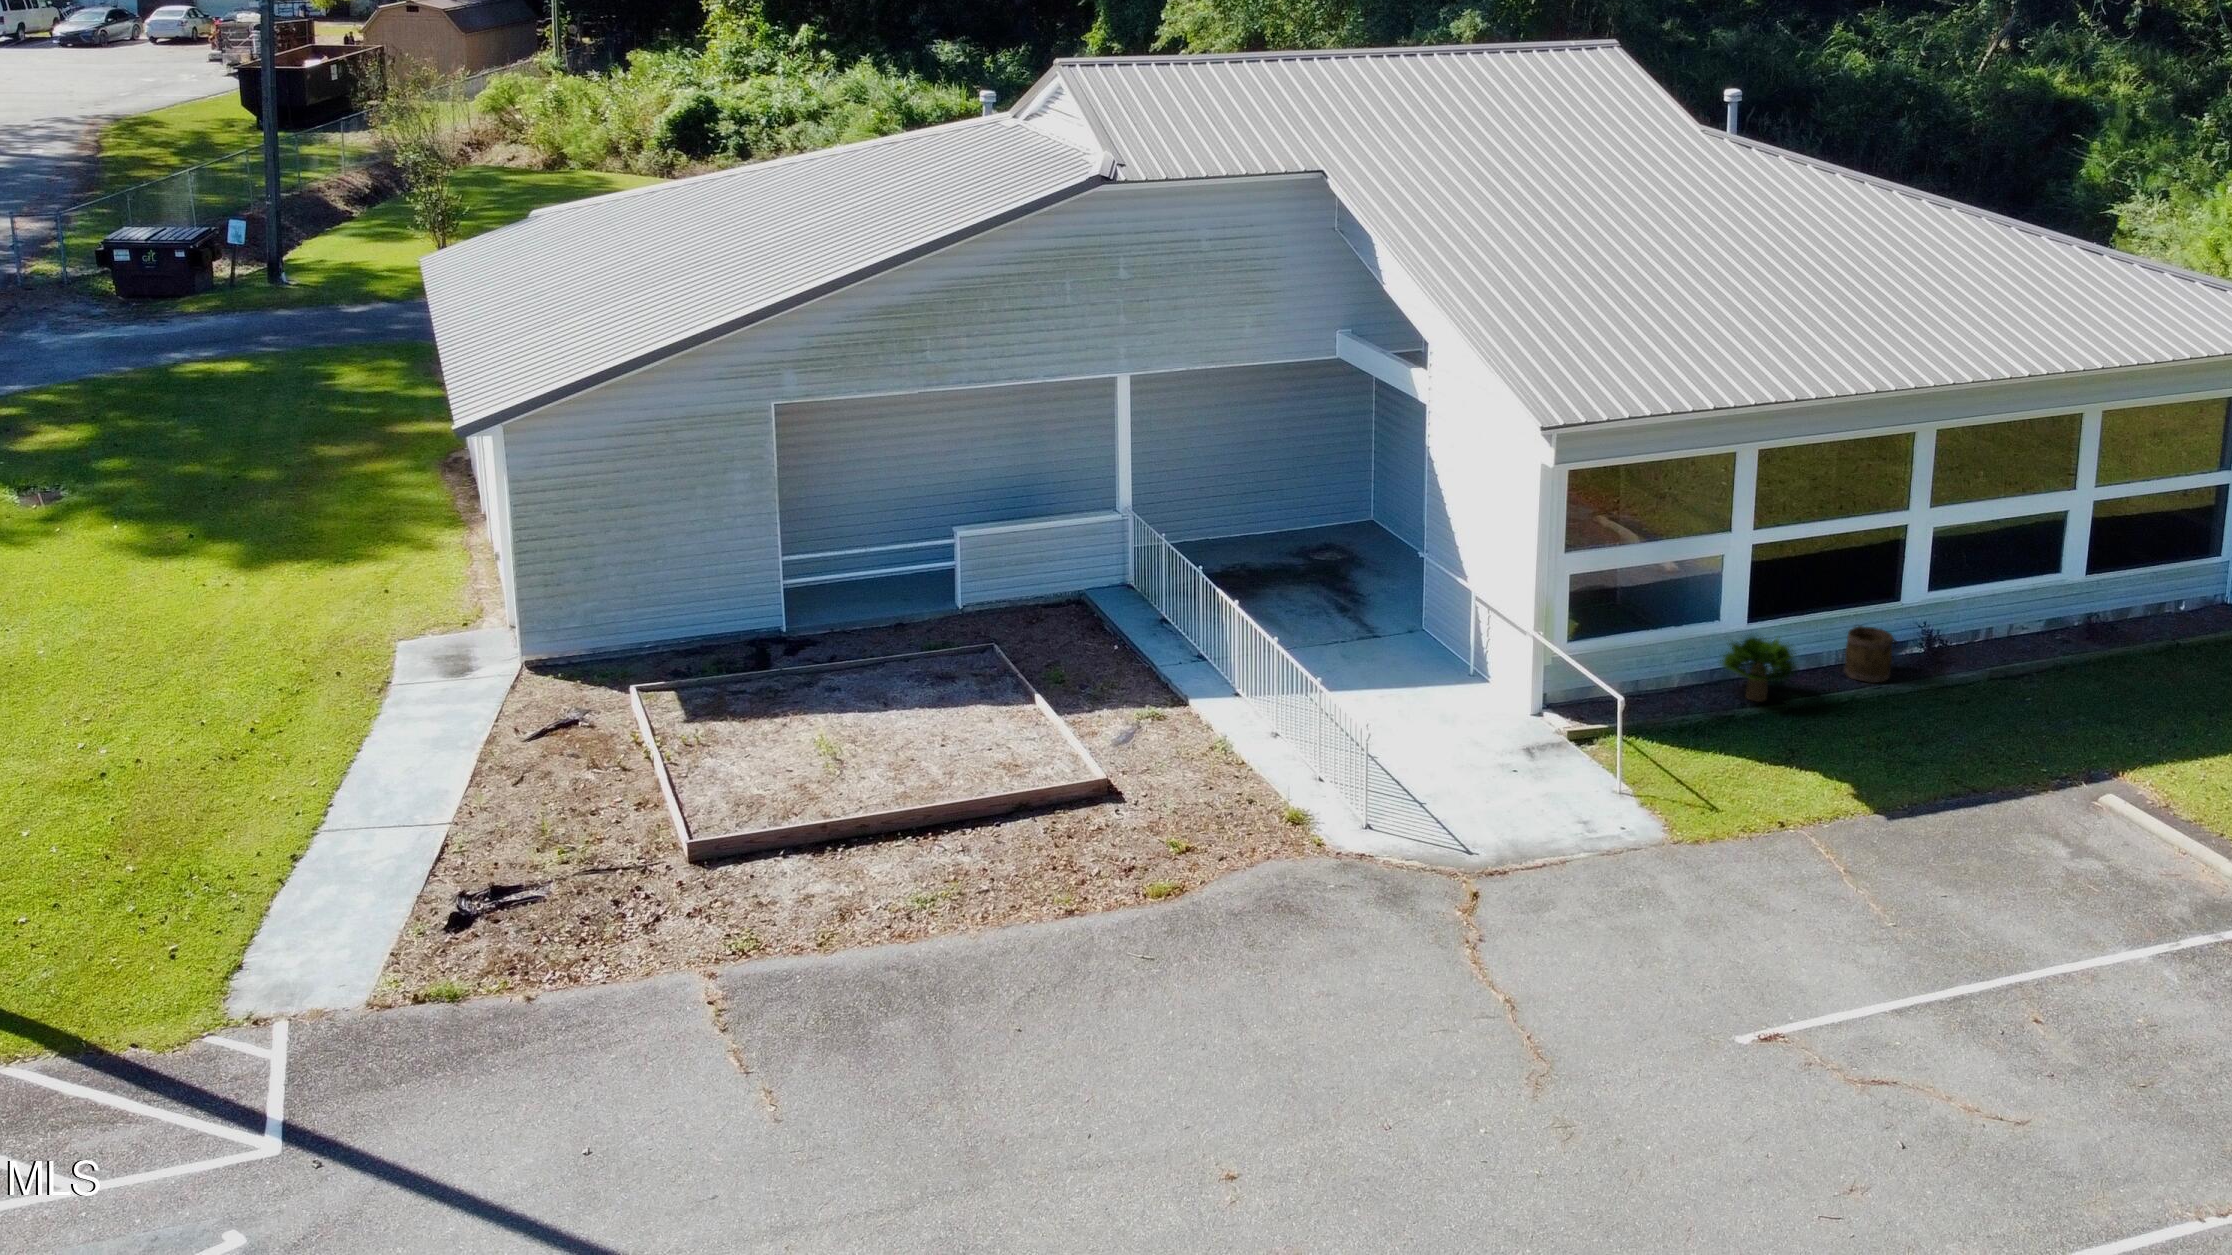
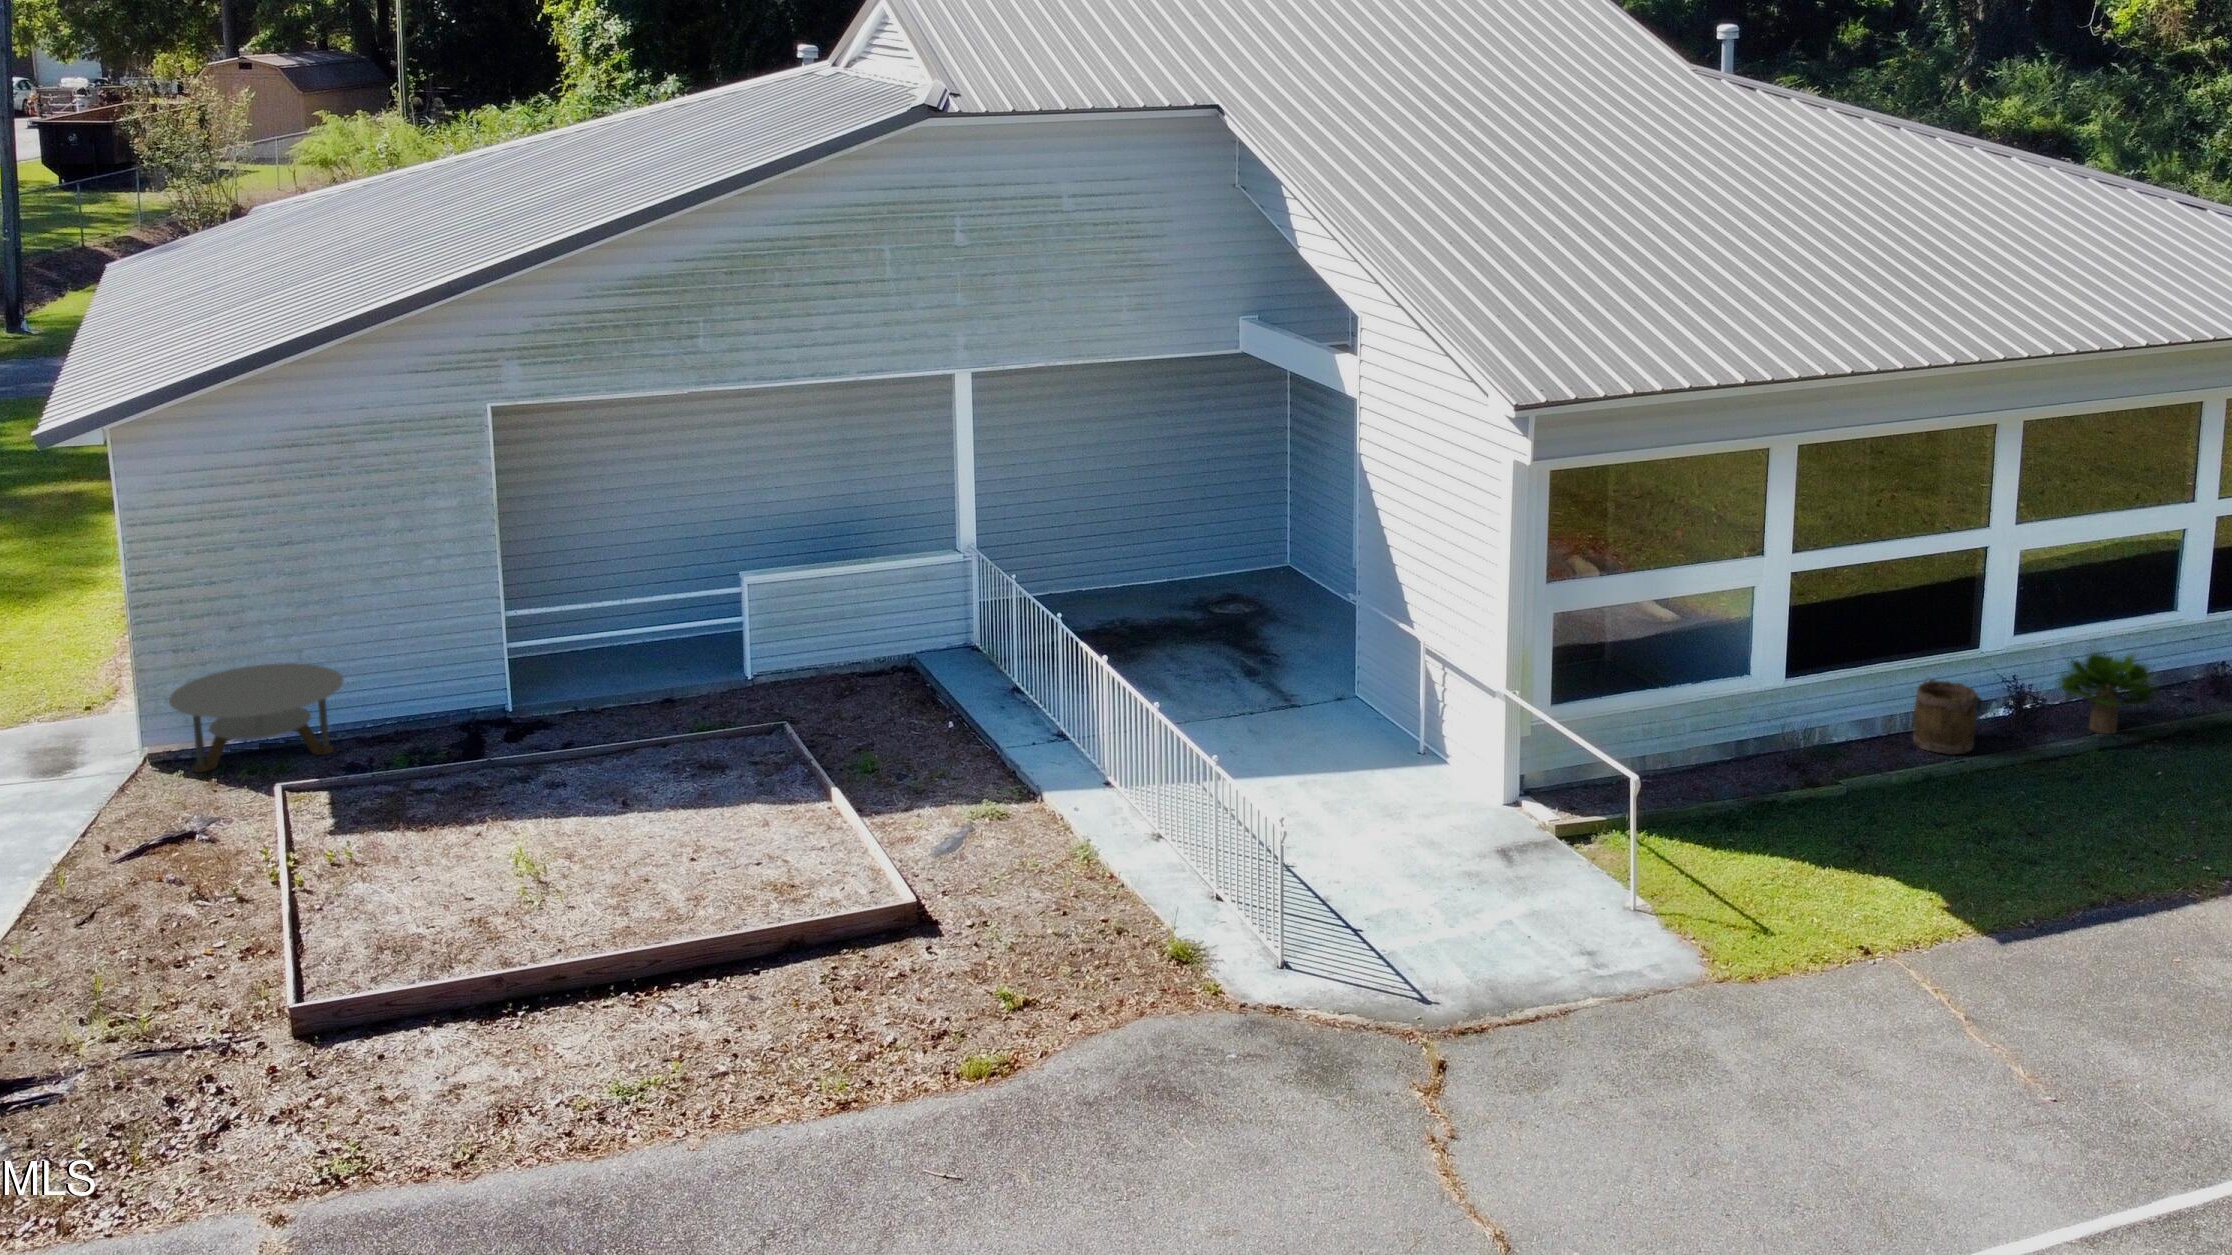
round table: none [550,596,672,677] -> present [169,663,343,773]
potted plant: present [1720,636,1797,702] -> present [2058,648,2158,734]

